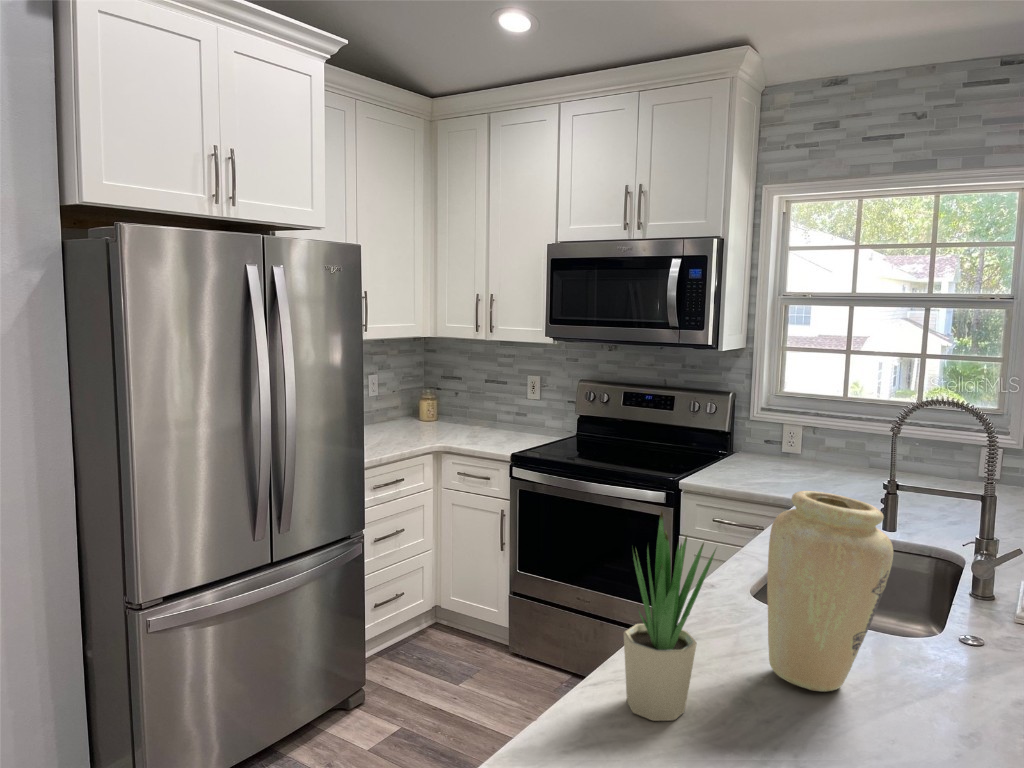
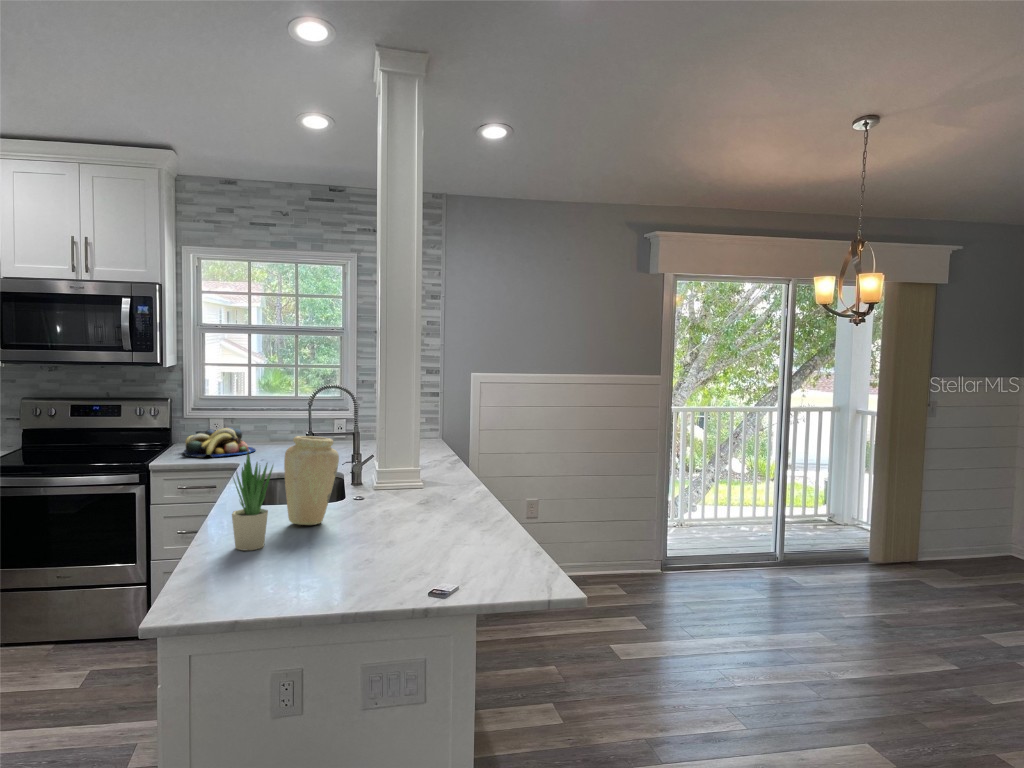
fruit bowl: none [728,442,833,487] -> present [184,427,256,457]

